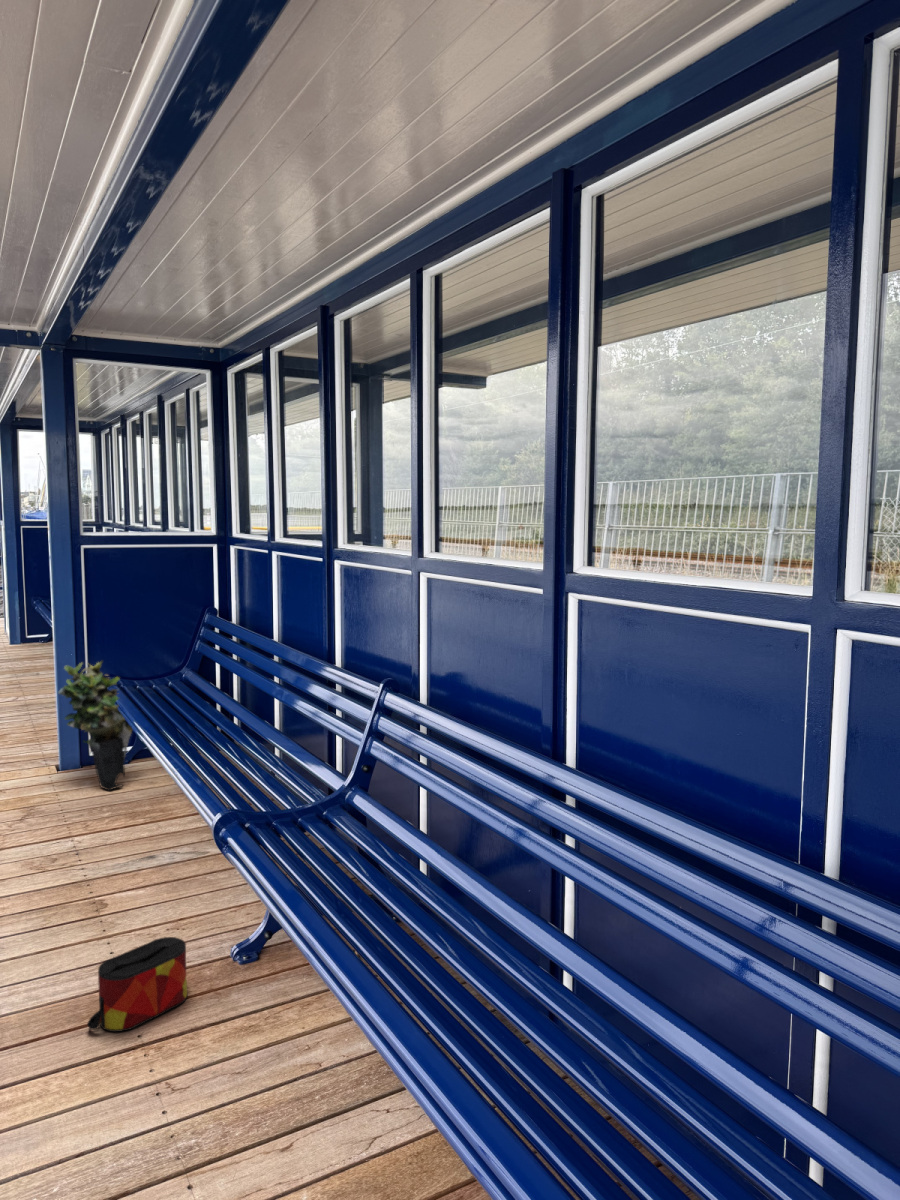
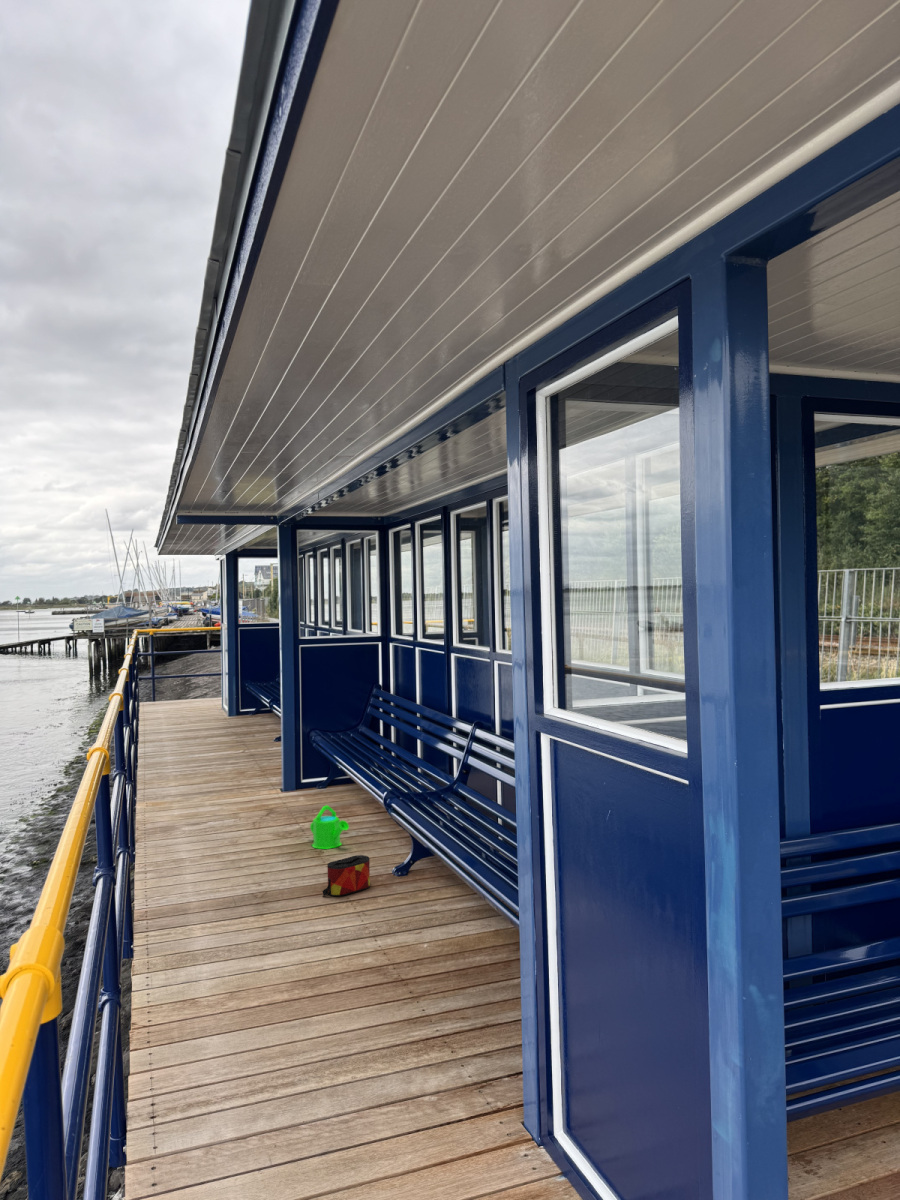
potted plant: present [58,662,132,790] -> none [286,719,333,802]
watering can: none [85,819,153,898] -> present [310,805,349,849]

